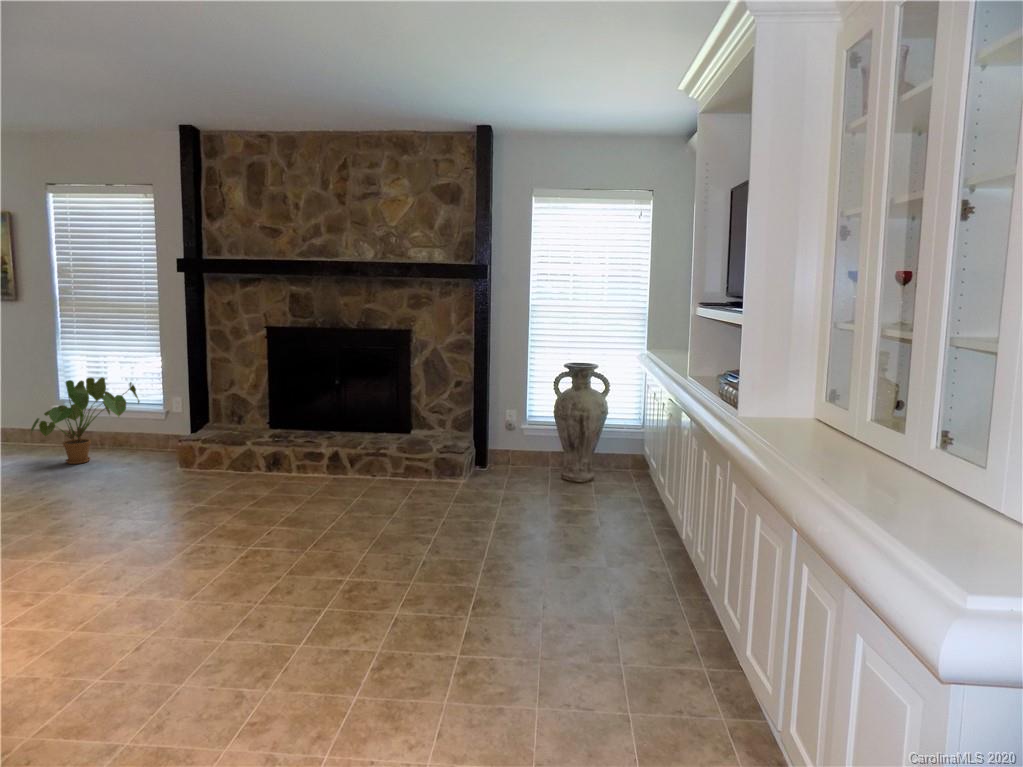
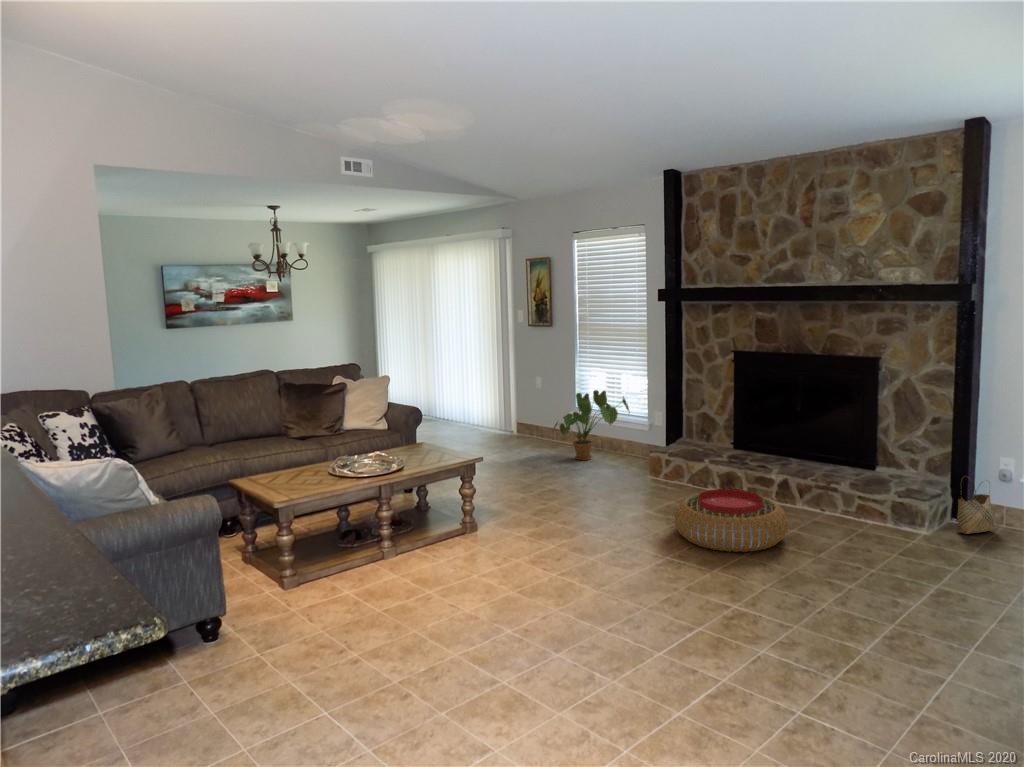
woven basket: none [483,428,507,476] -> present [956,476,994,534]
pouf: none [237,465,358,530] -> present [674,489,788,552]

